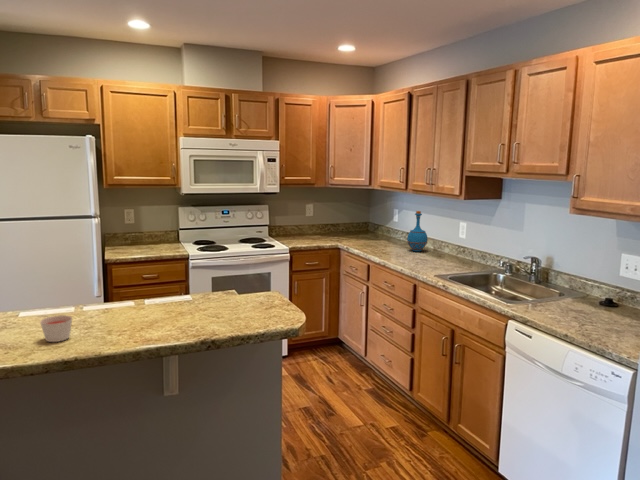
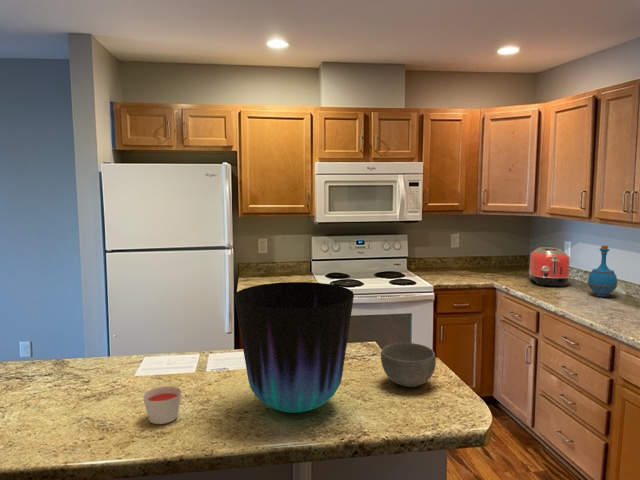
toaster: none [367,214,396,245] -> present [529,247,570,287]
vase: none [113,234,206,327] -> present [234,282,354,413]
bowl: none [231,280,271,309] -> present [381,343,436,387]

